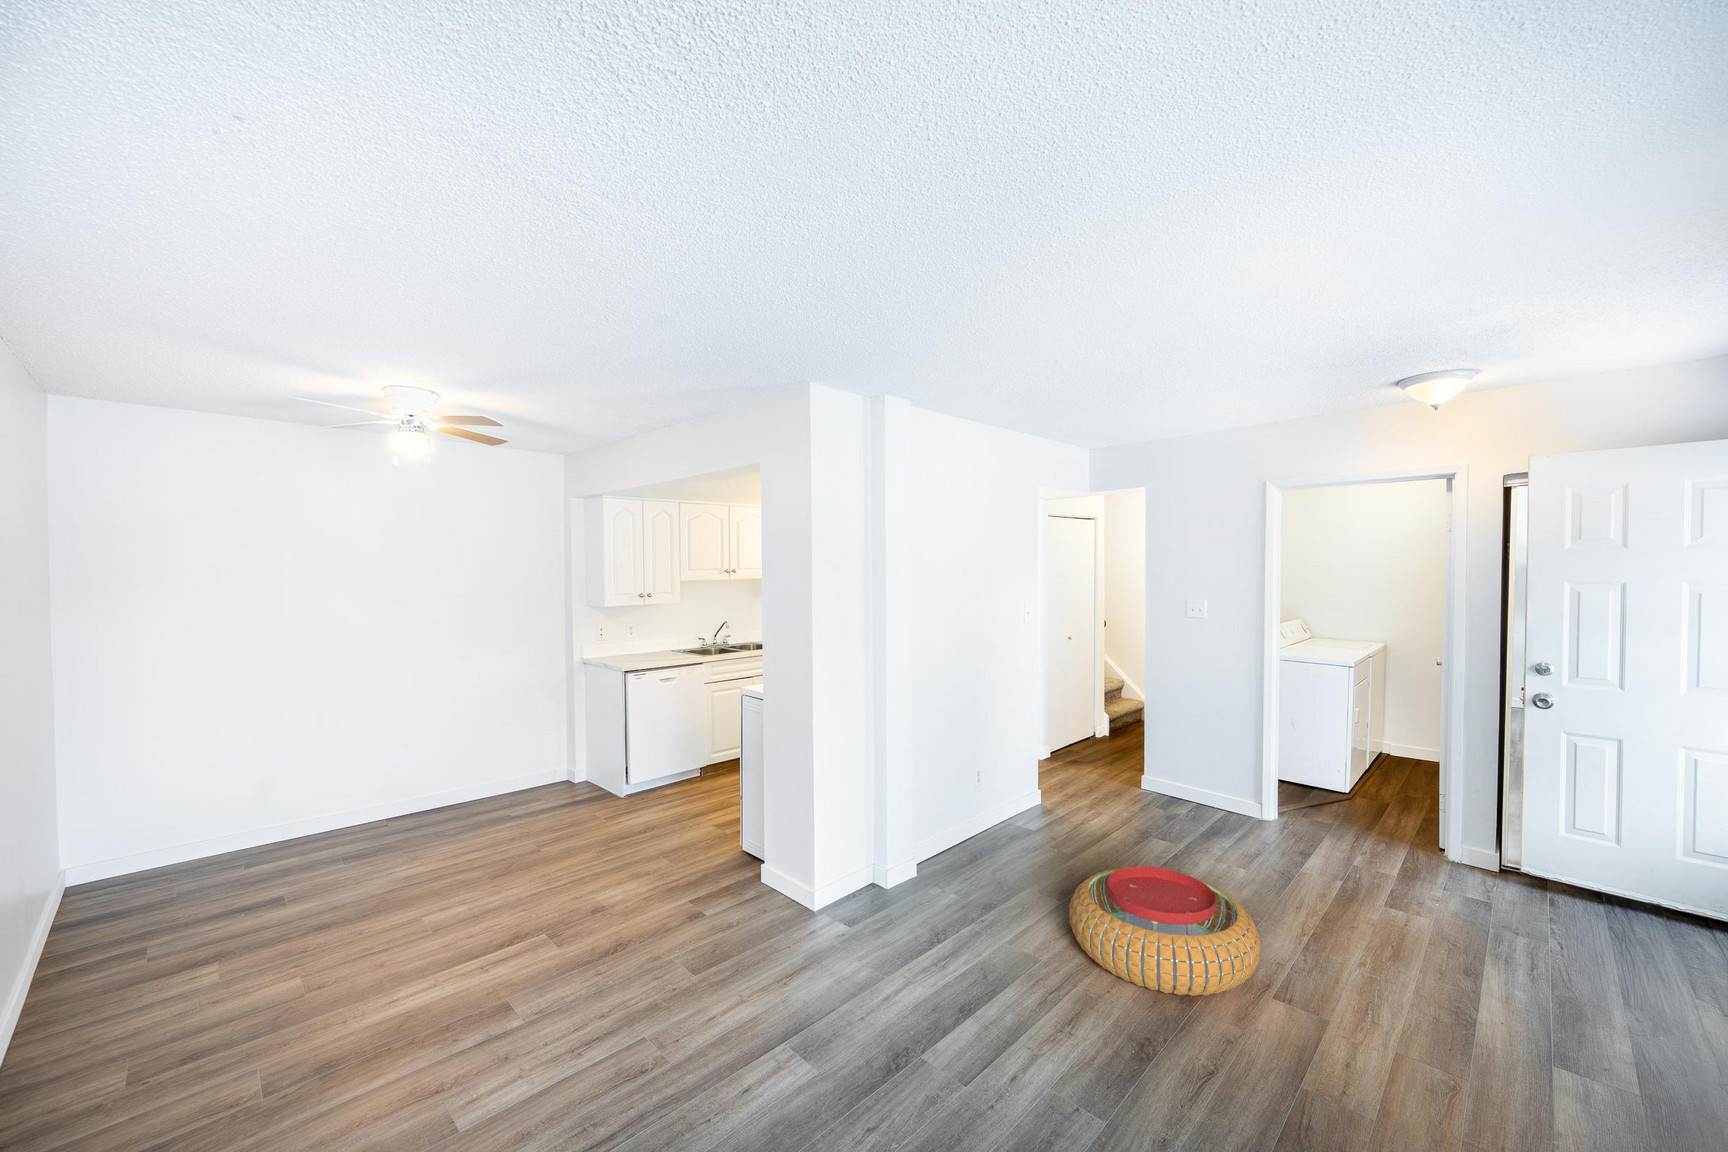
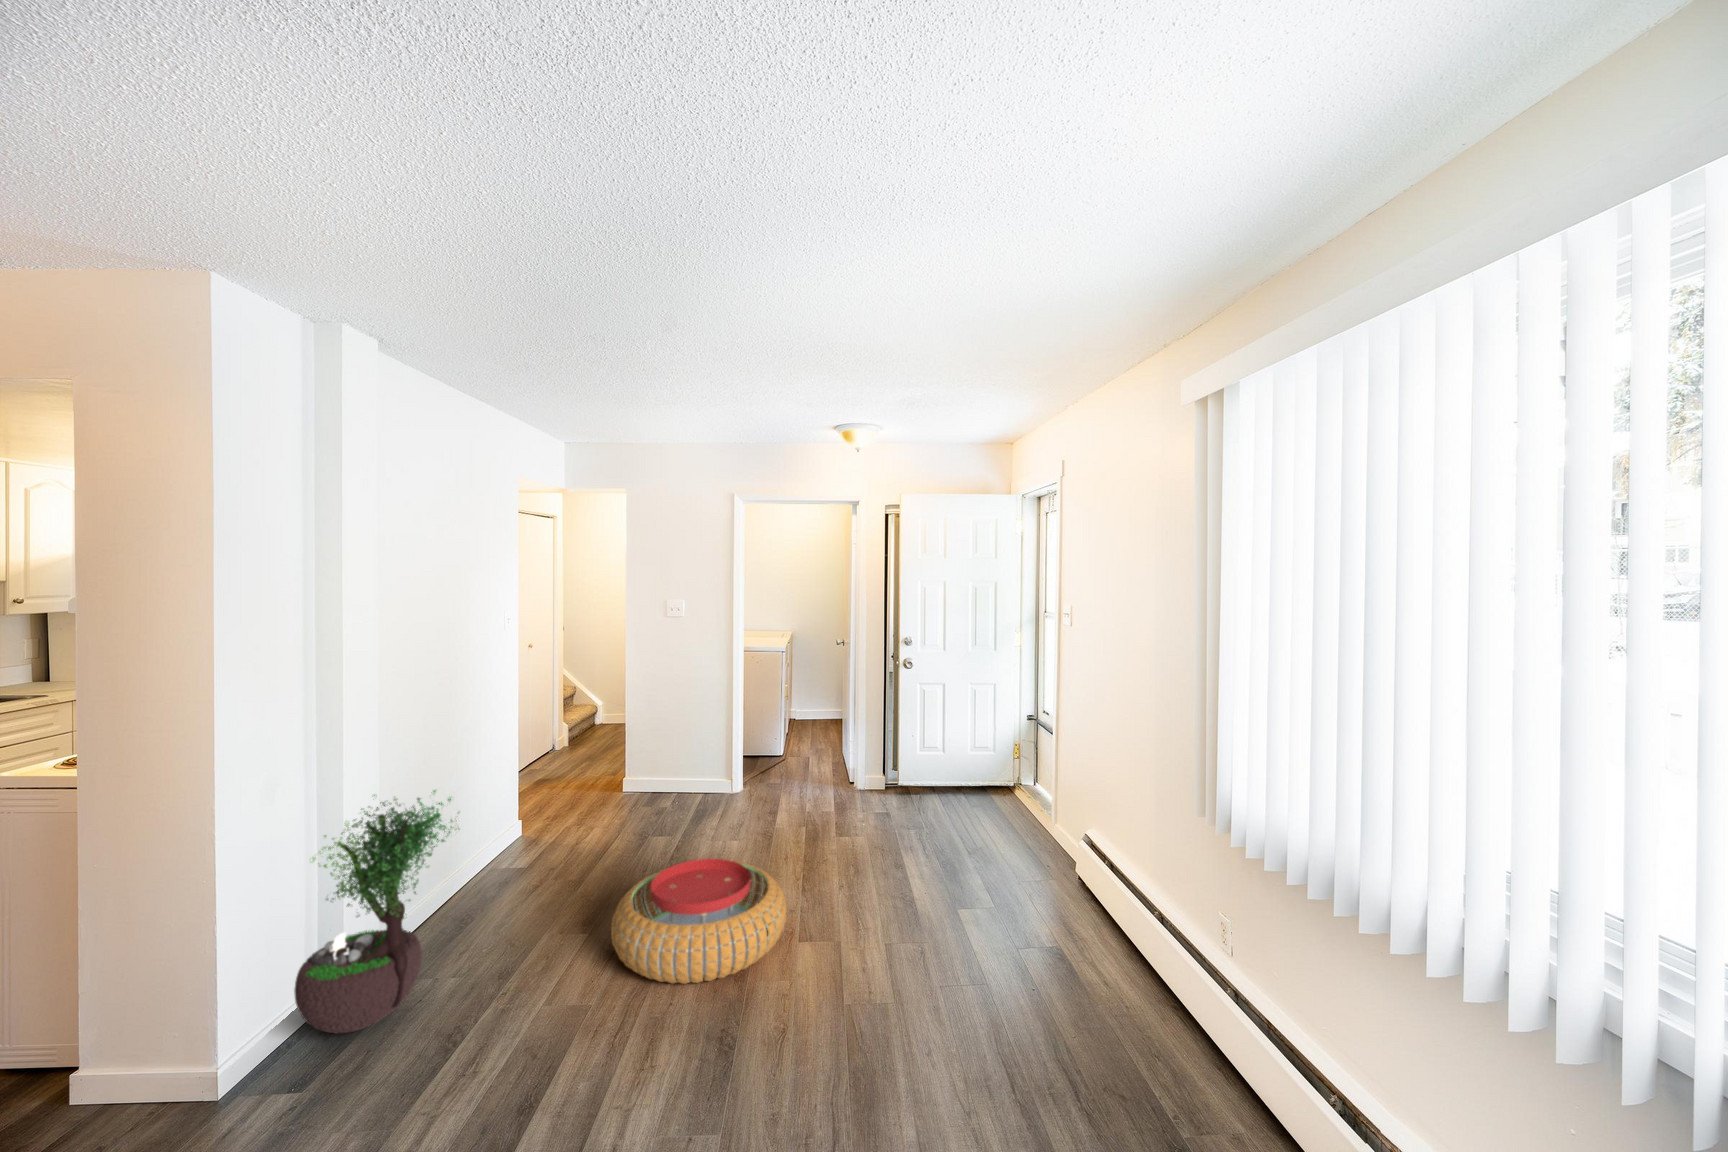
potted tree: none [856,736,954,905] -> present [294,790,460,1033]

